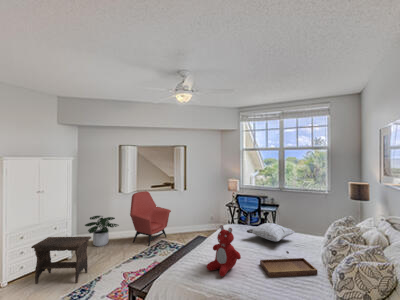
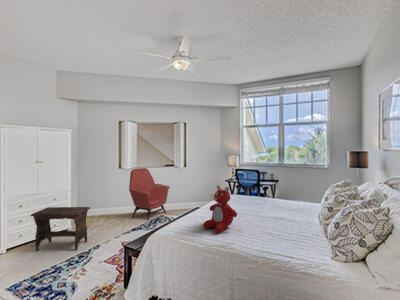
potted plant: present [85,216,119,247] -> none [84,191,119,221]
pillow: present [247,223,294,241] -> none [244,190,293,206]
tray: present [260,251,318,277] -> none [257,210,313,233]

